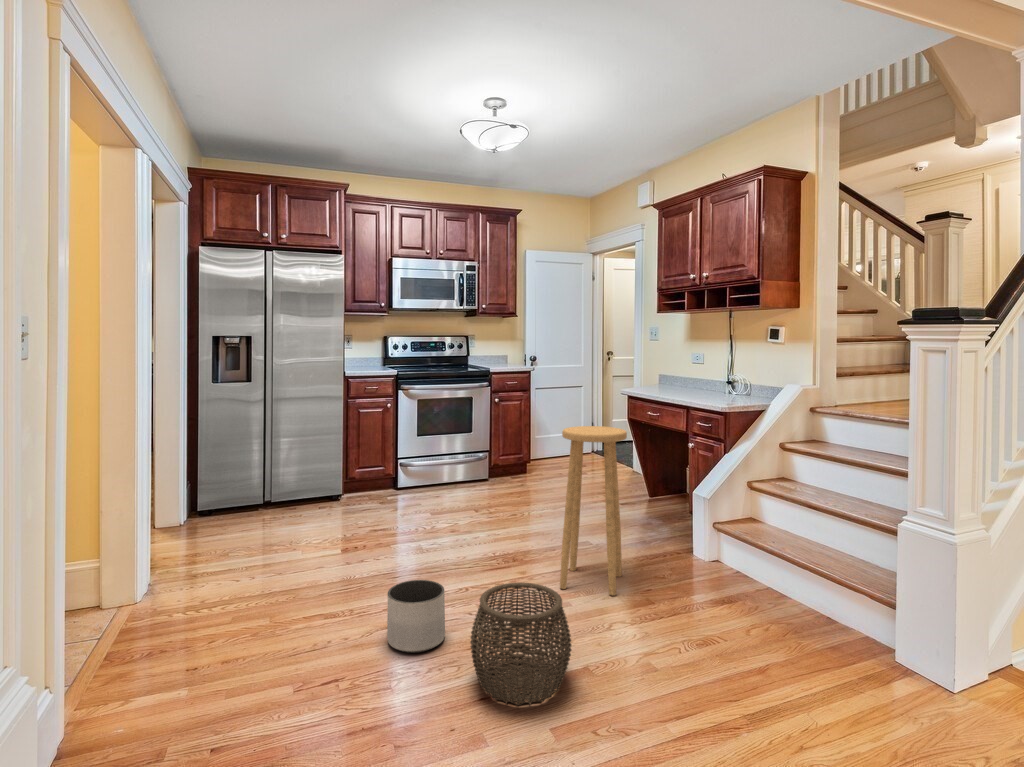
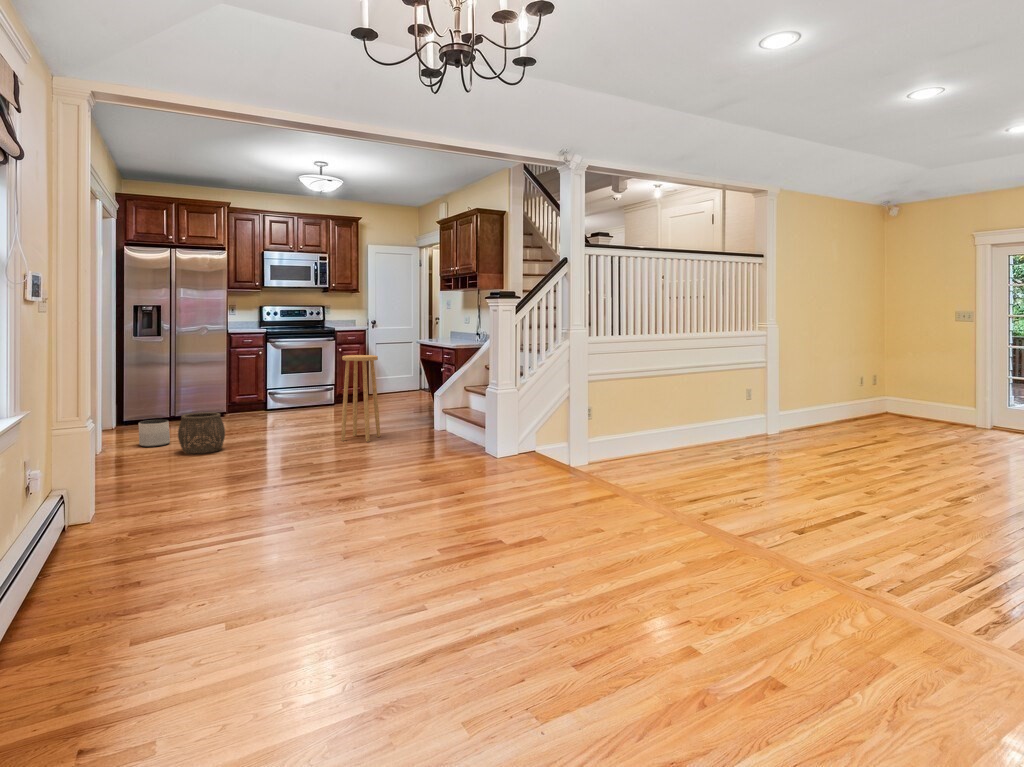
planter: present [387,580,445,653] -> present [138,420,170,447]
woven basket: present [470,583,572,705] -> present [178,412,225,454]

